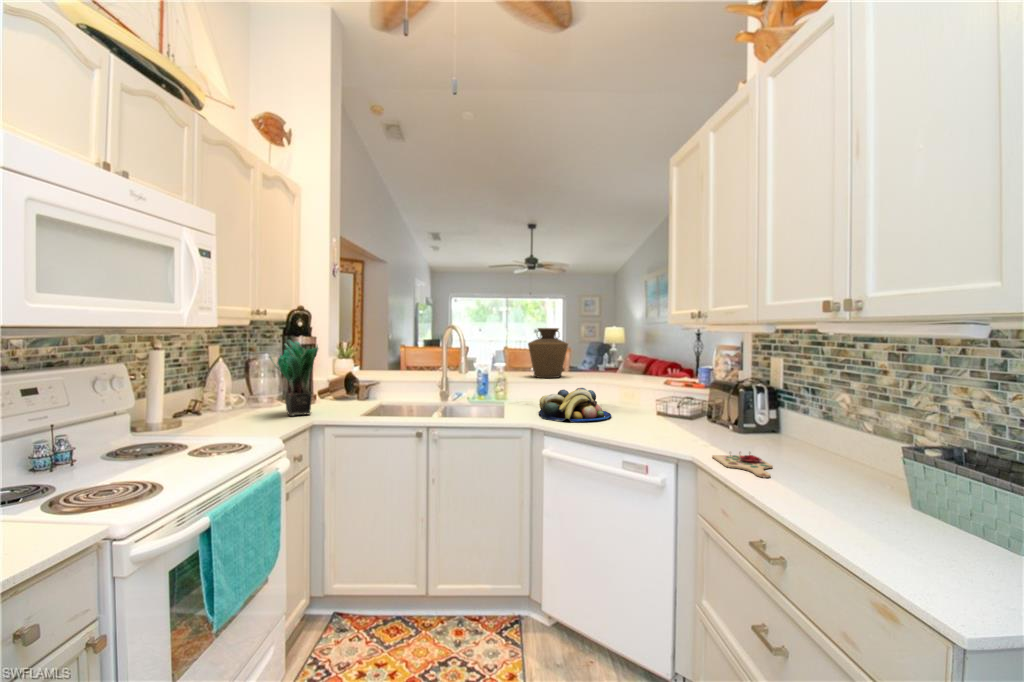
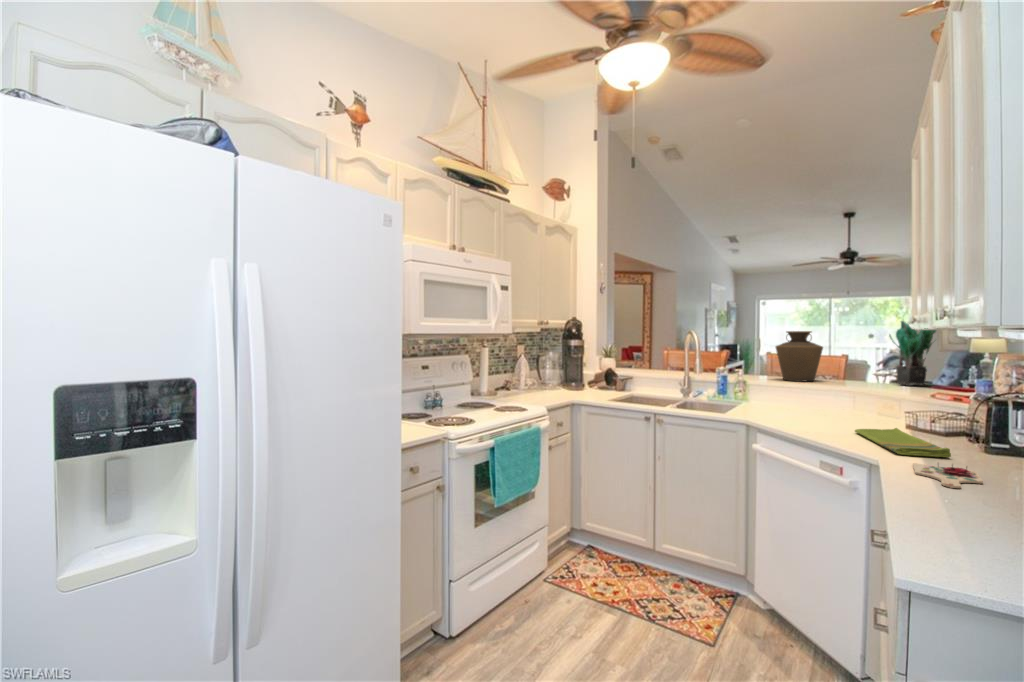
potted plant: present [270,340,318,416] -> present [889,321,936,386]
fruit bowl: present [539,388,611,422] -> none [763,391,848,423]
dish towel: none [631,419,721,447] -> present [855,428,951,457]

